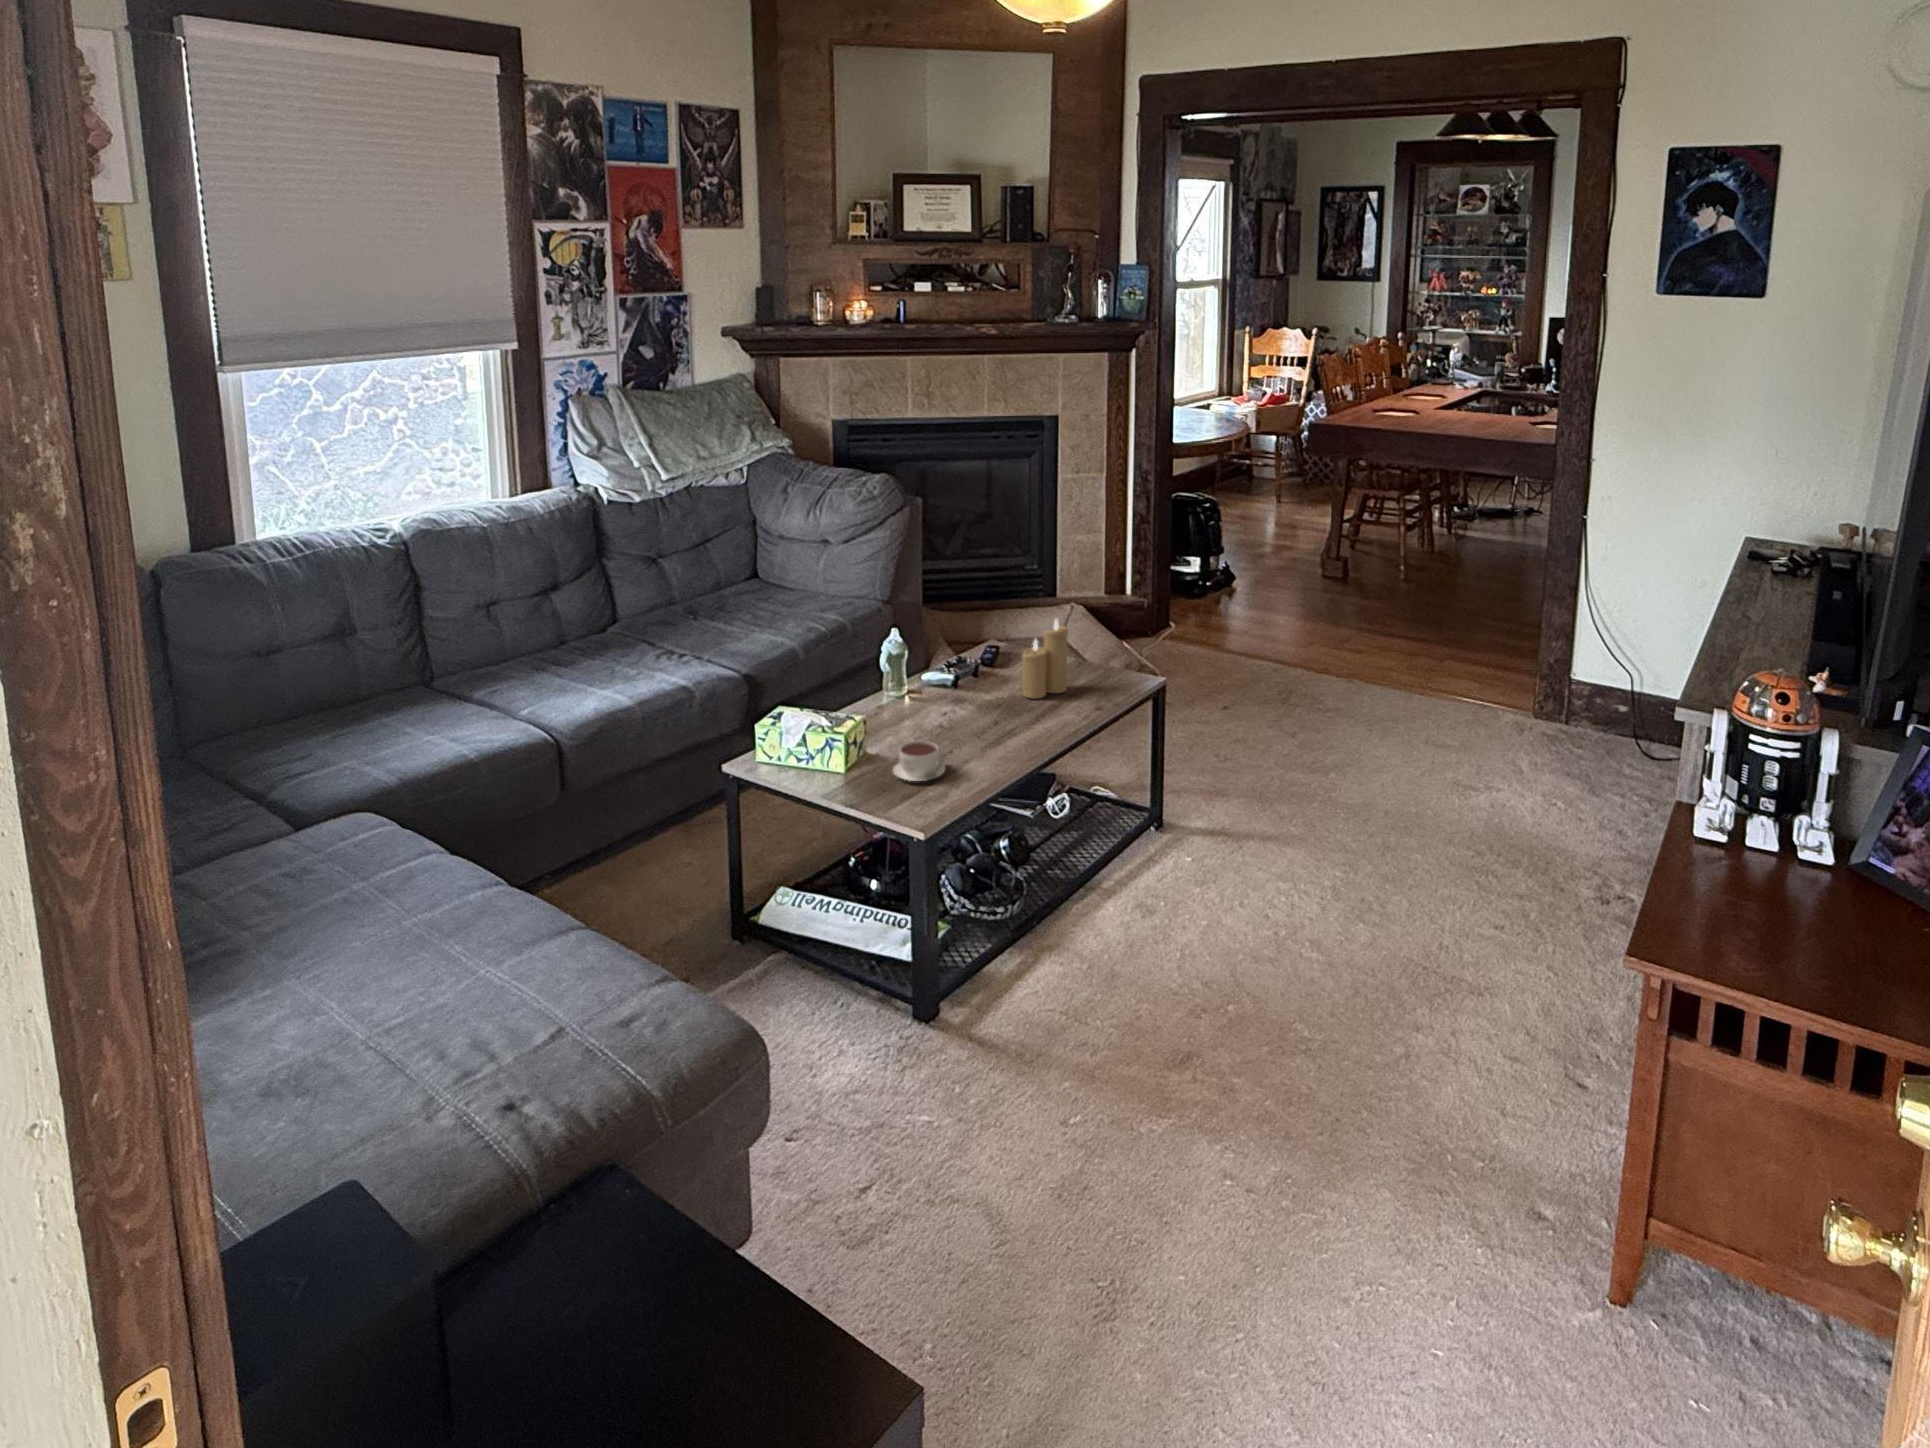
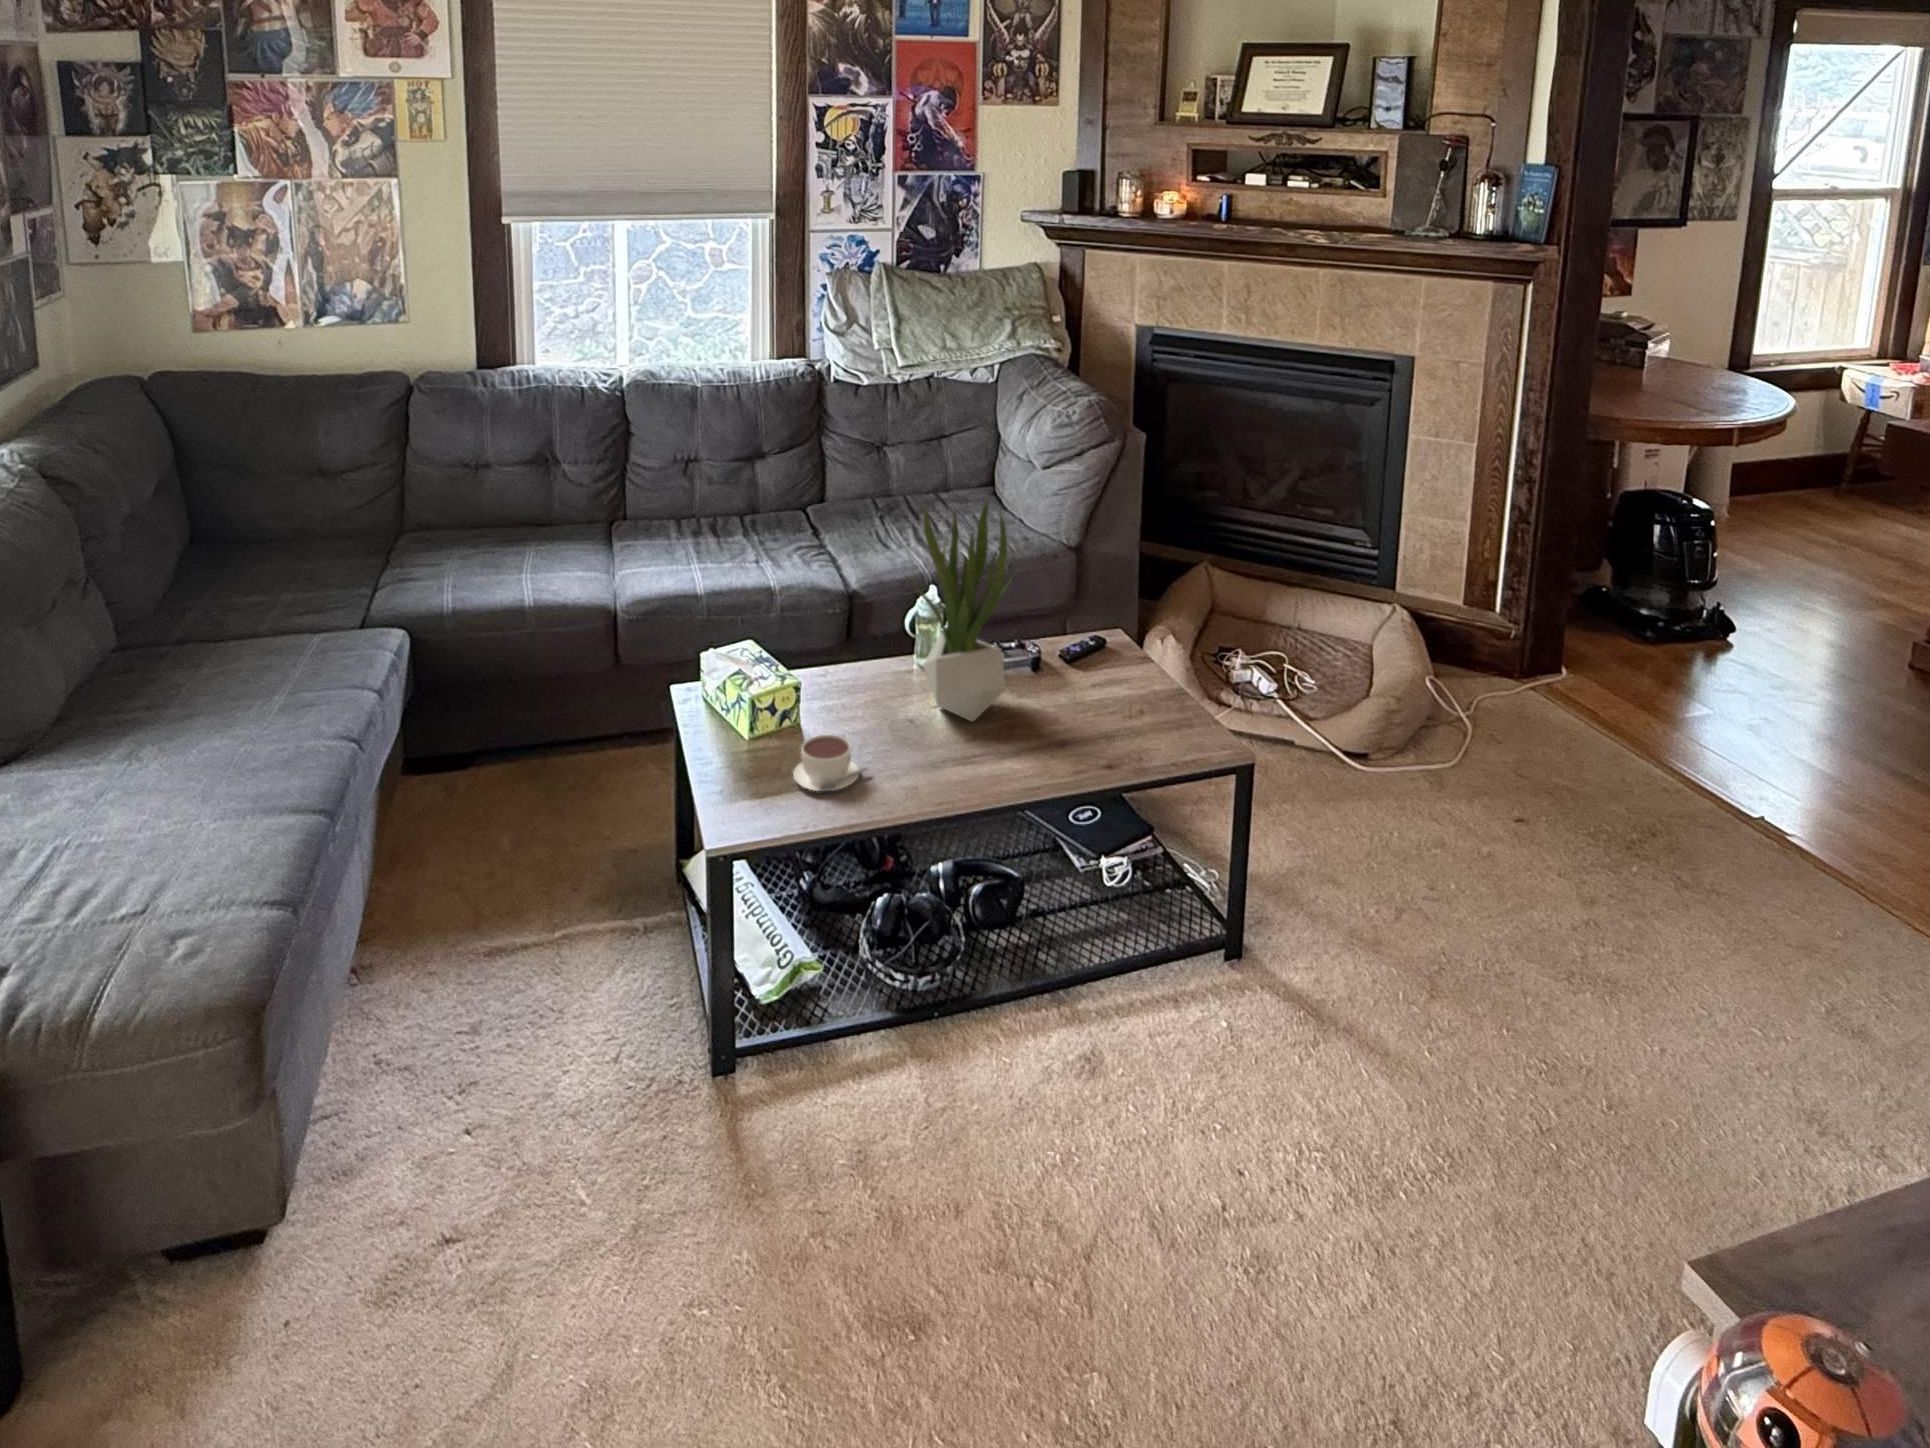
potted plant: none [920,544,1000,718] -> present [911,500,1011,721]
candle: present [1021,619,1068,698] -> none [1063,618,1133,719]

